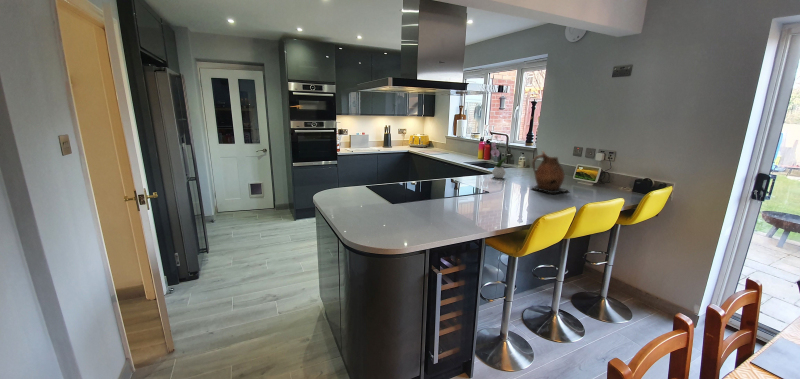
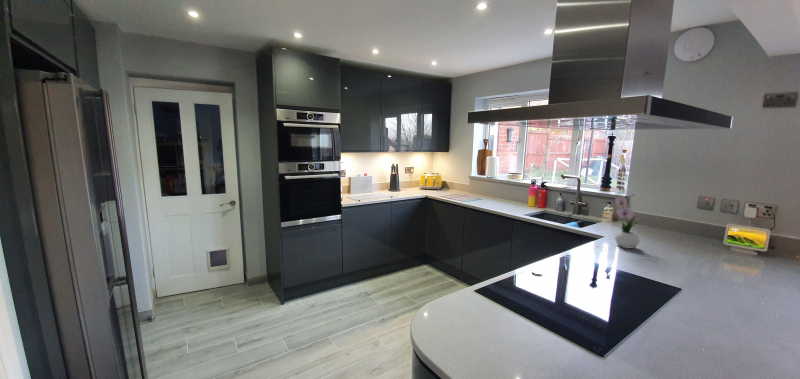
ceramic pitcher: present [532,152,567,193] -> none [711,215,781,286]

